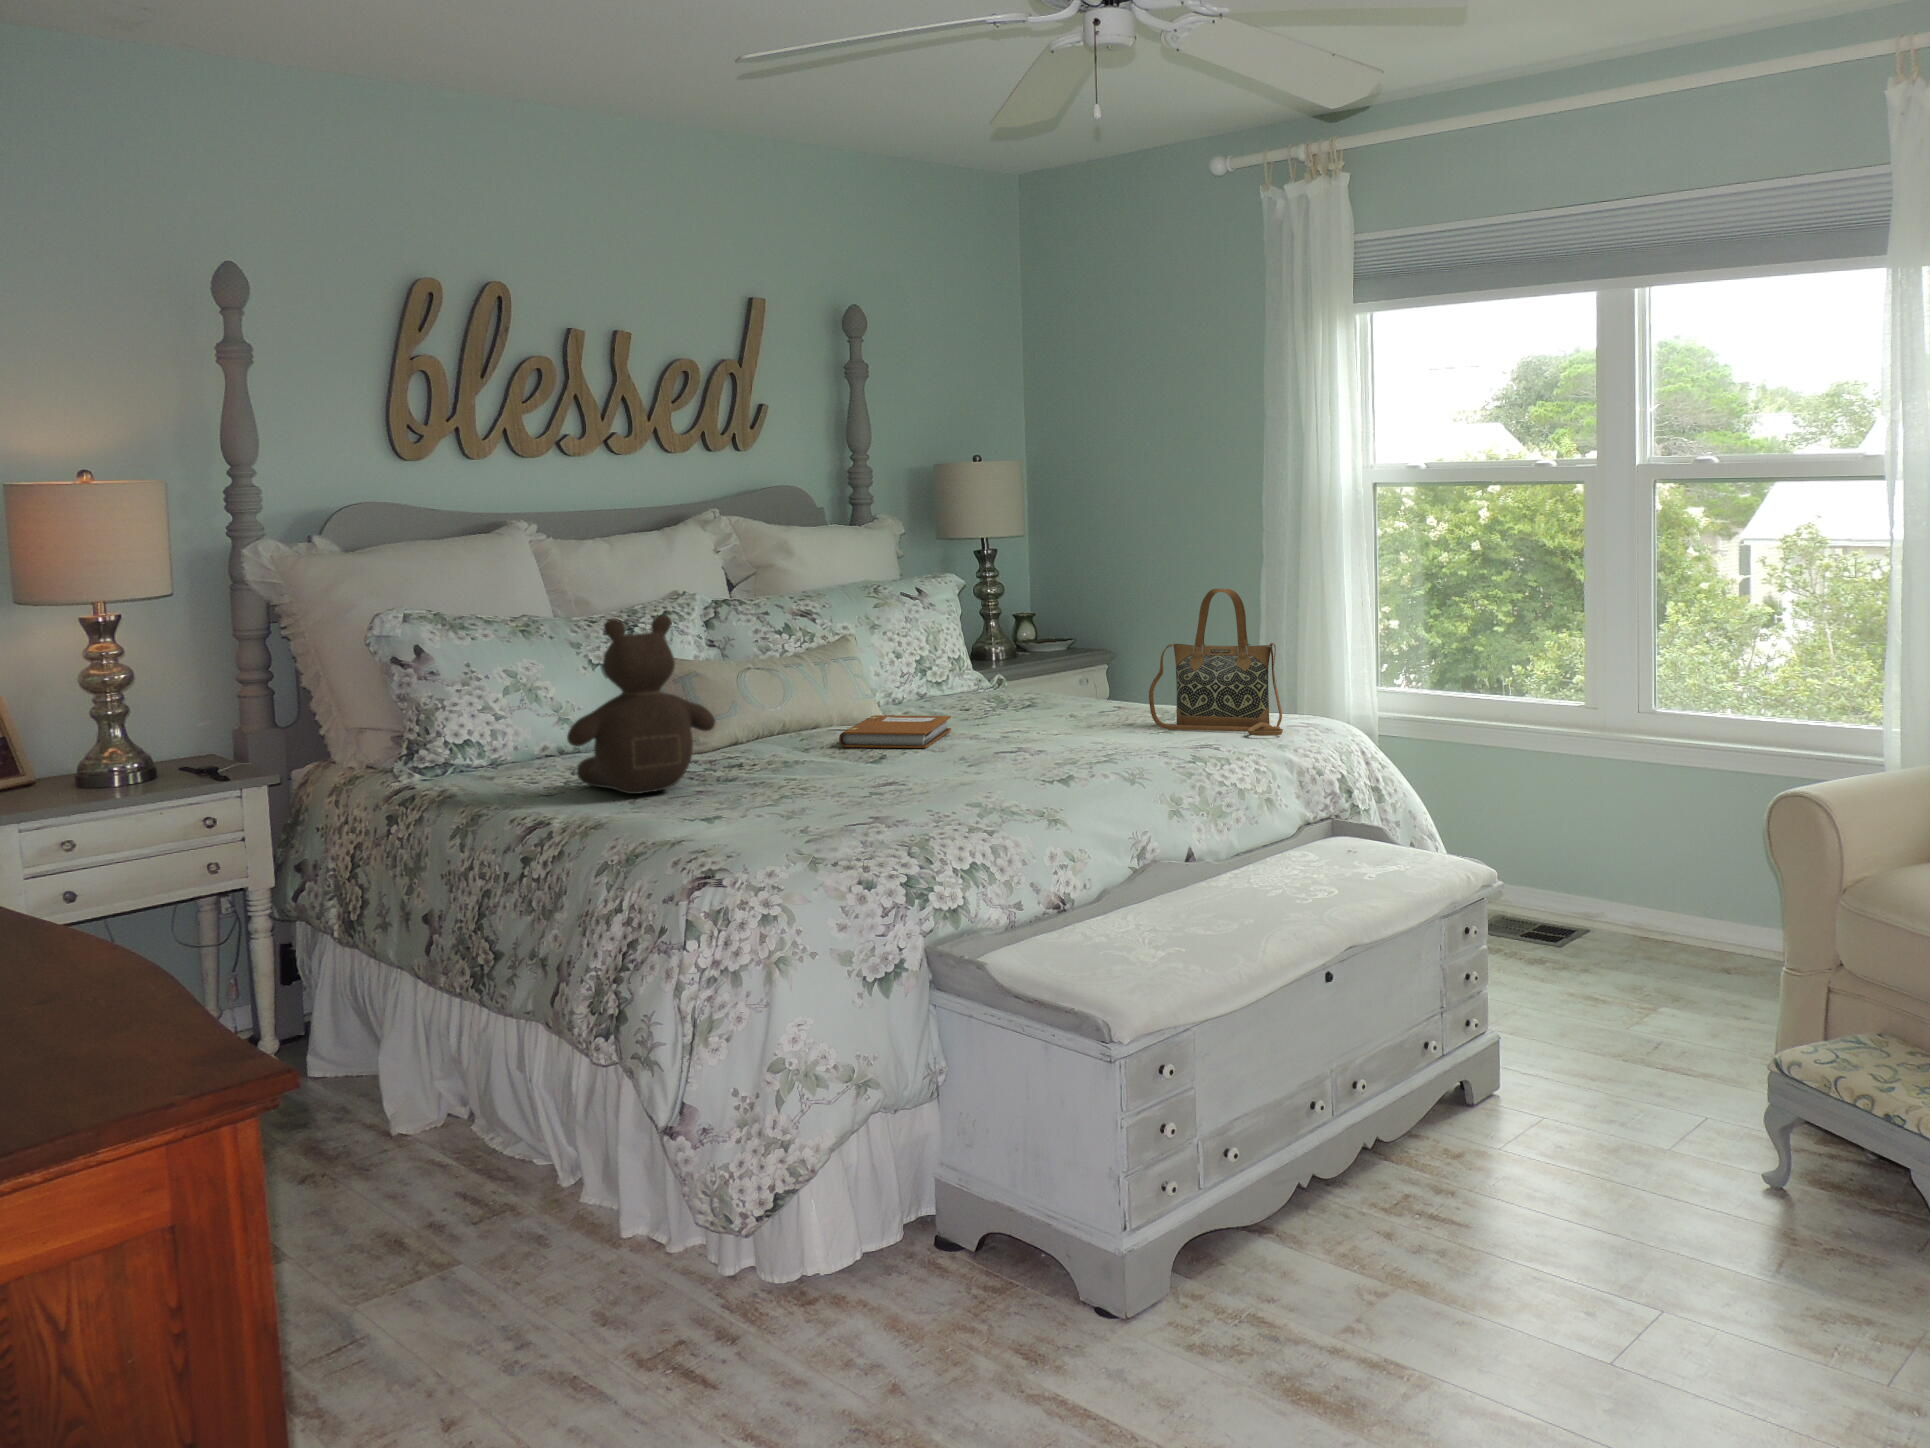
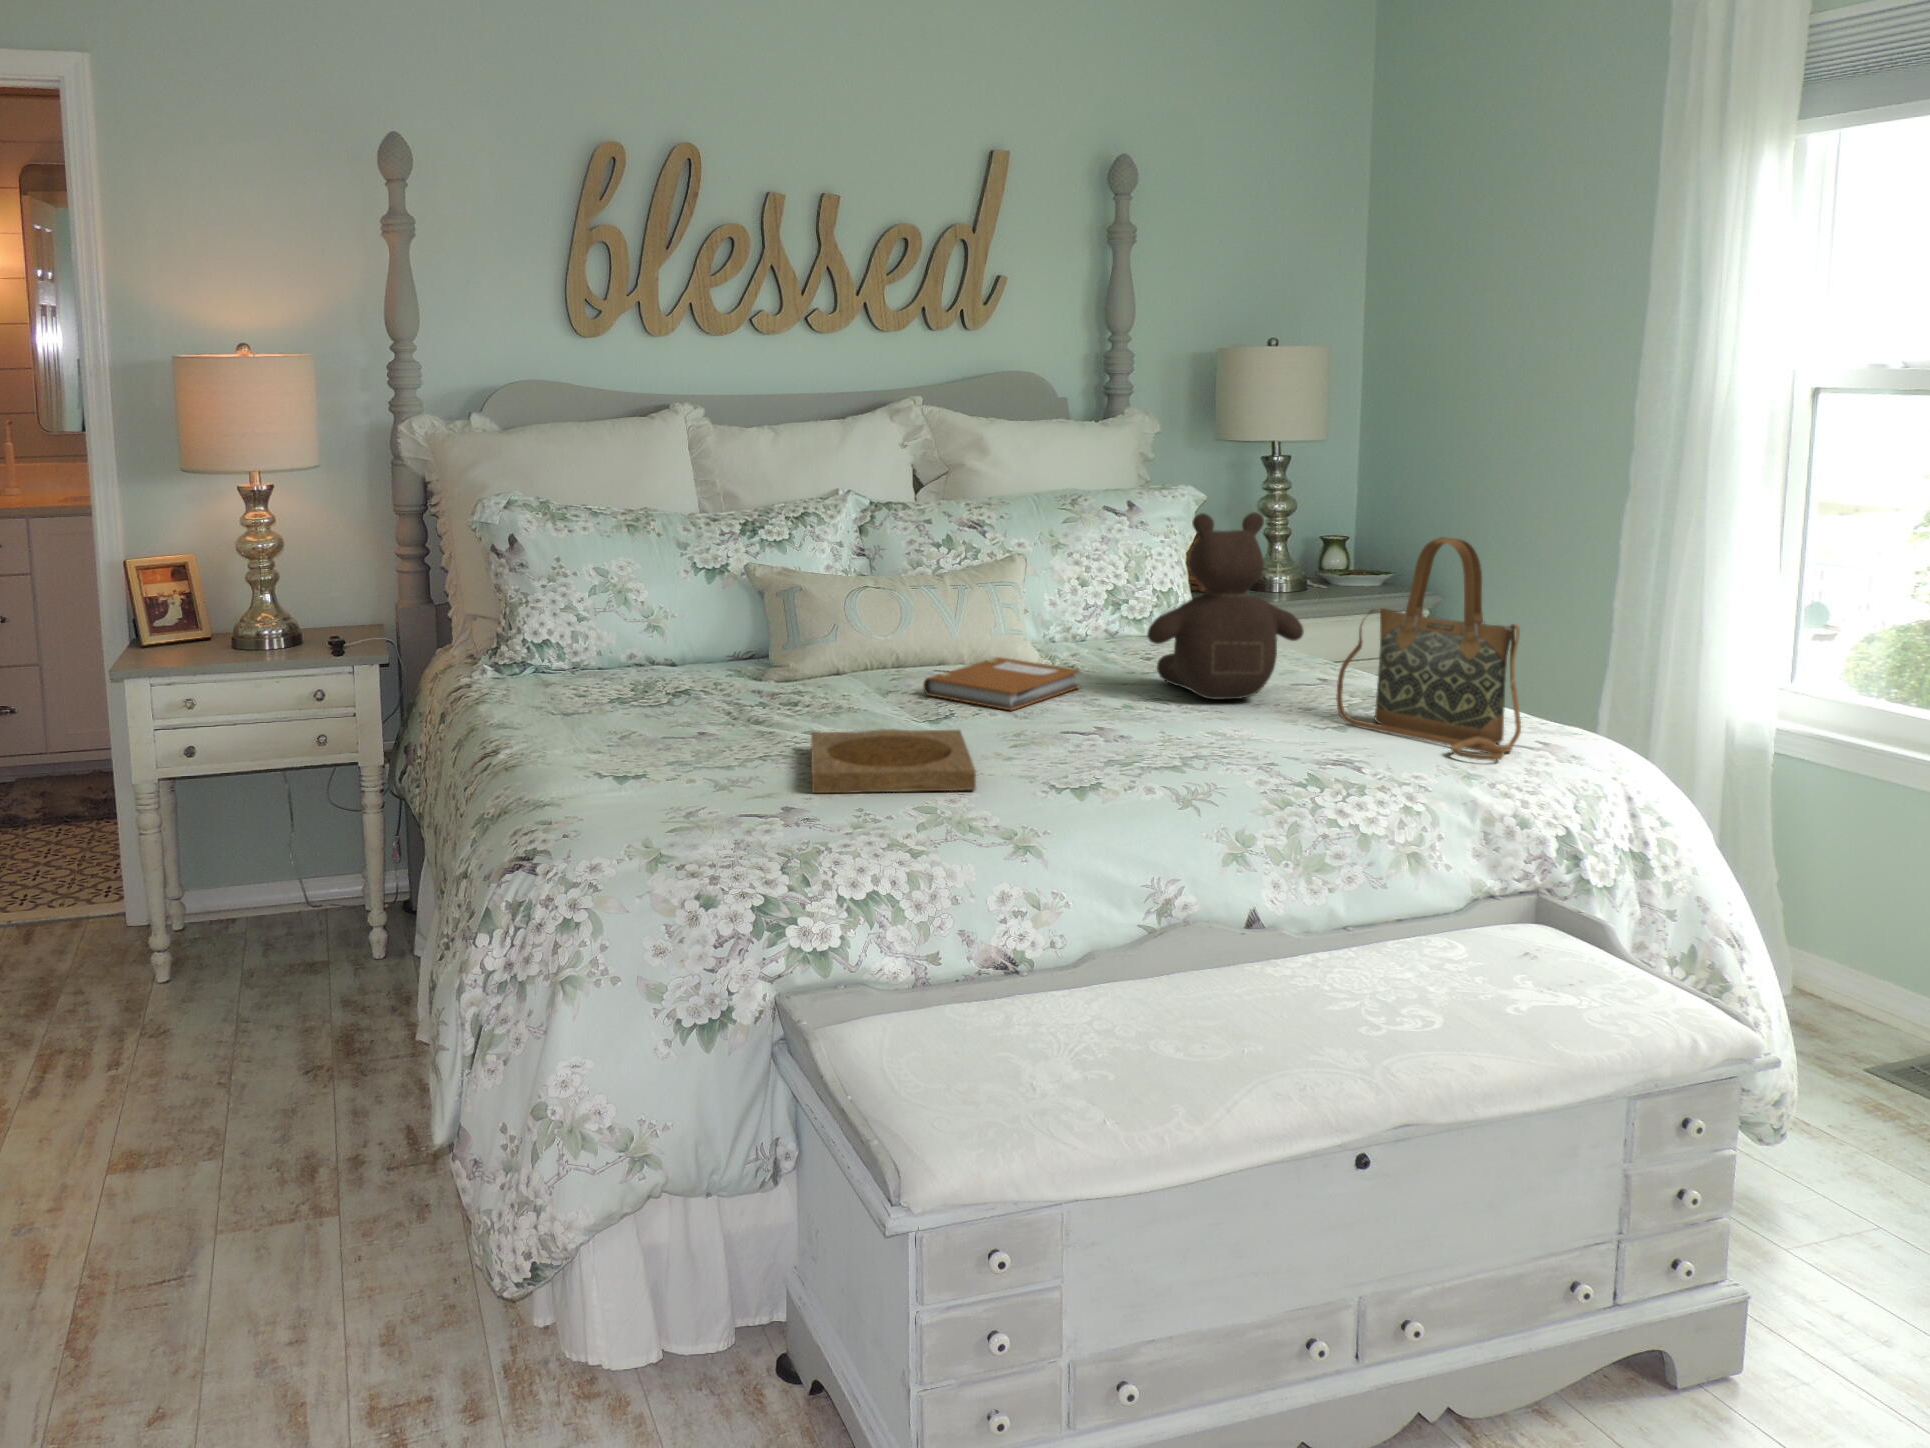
teddy bear: present [567,615,715,794] -> present [1147,512,1304,699]
tray: none [816,757,985,808] -> present [811,729,976,793]

